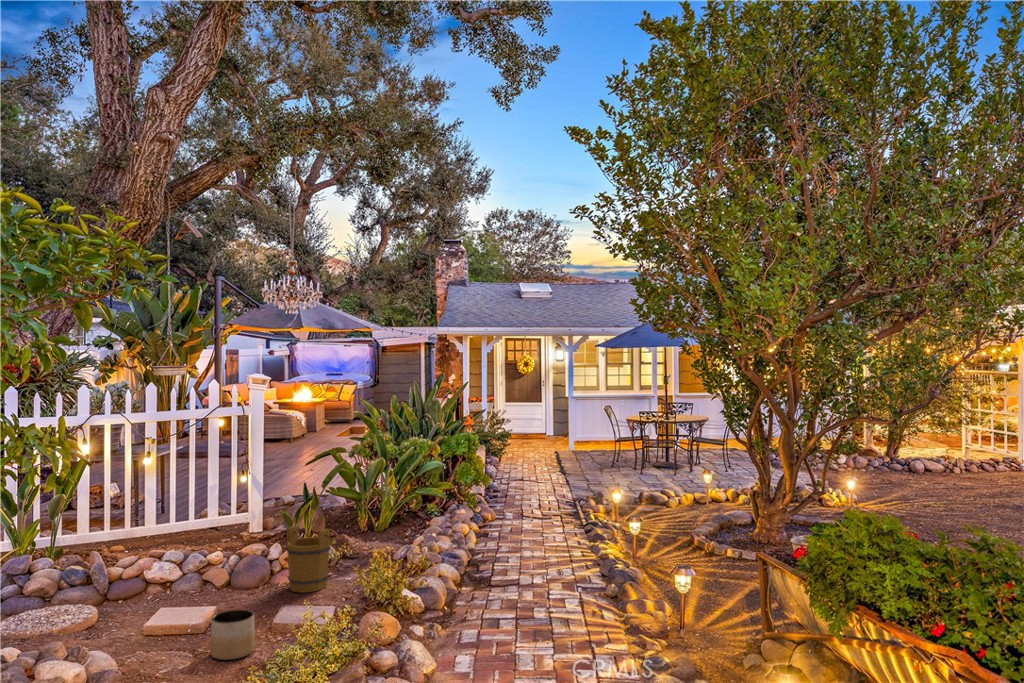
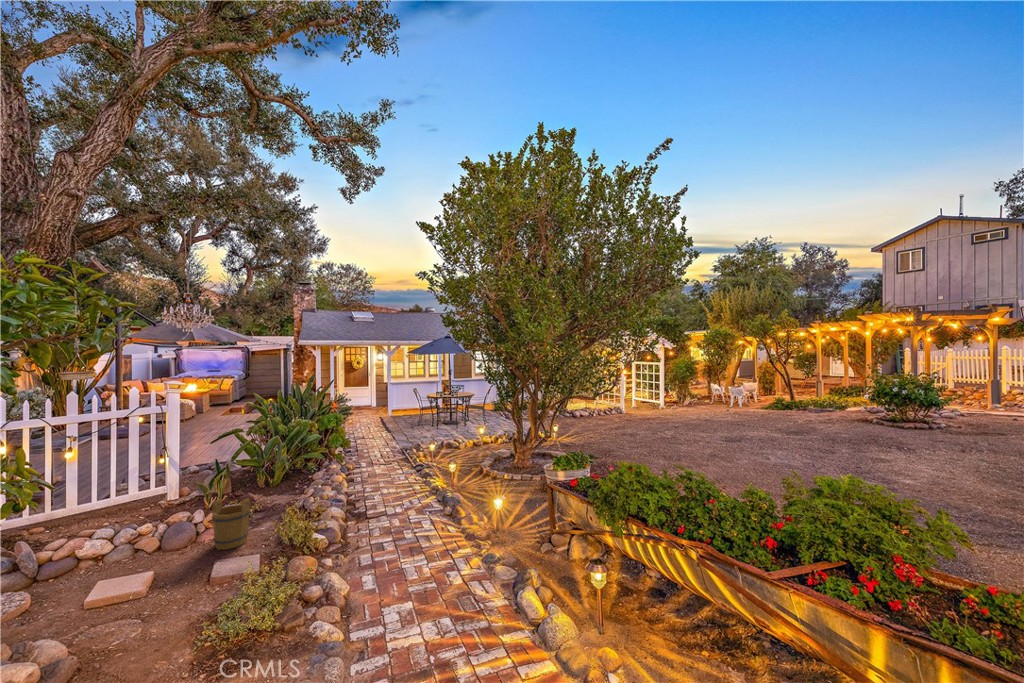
planter: present [211,610,255,660] -> none [155,580,197,628]

